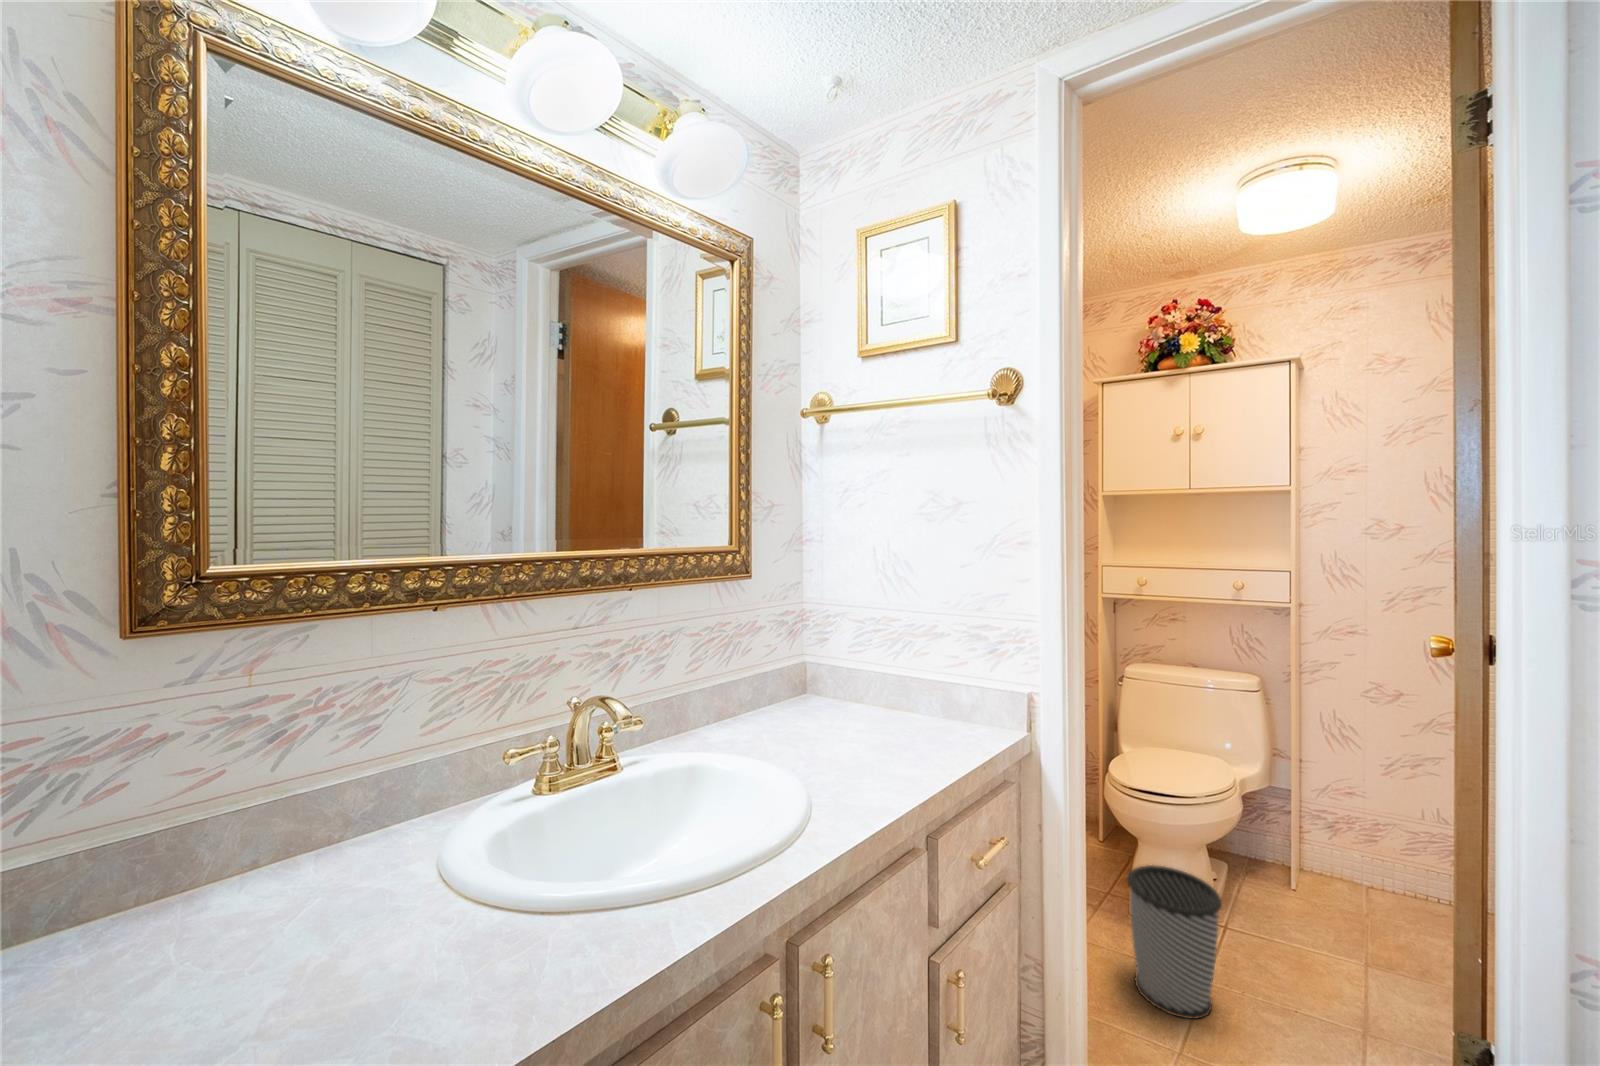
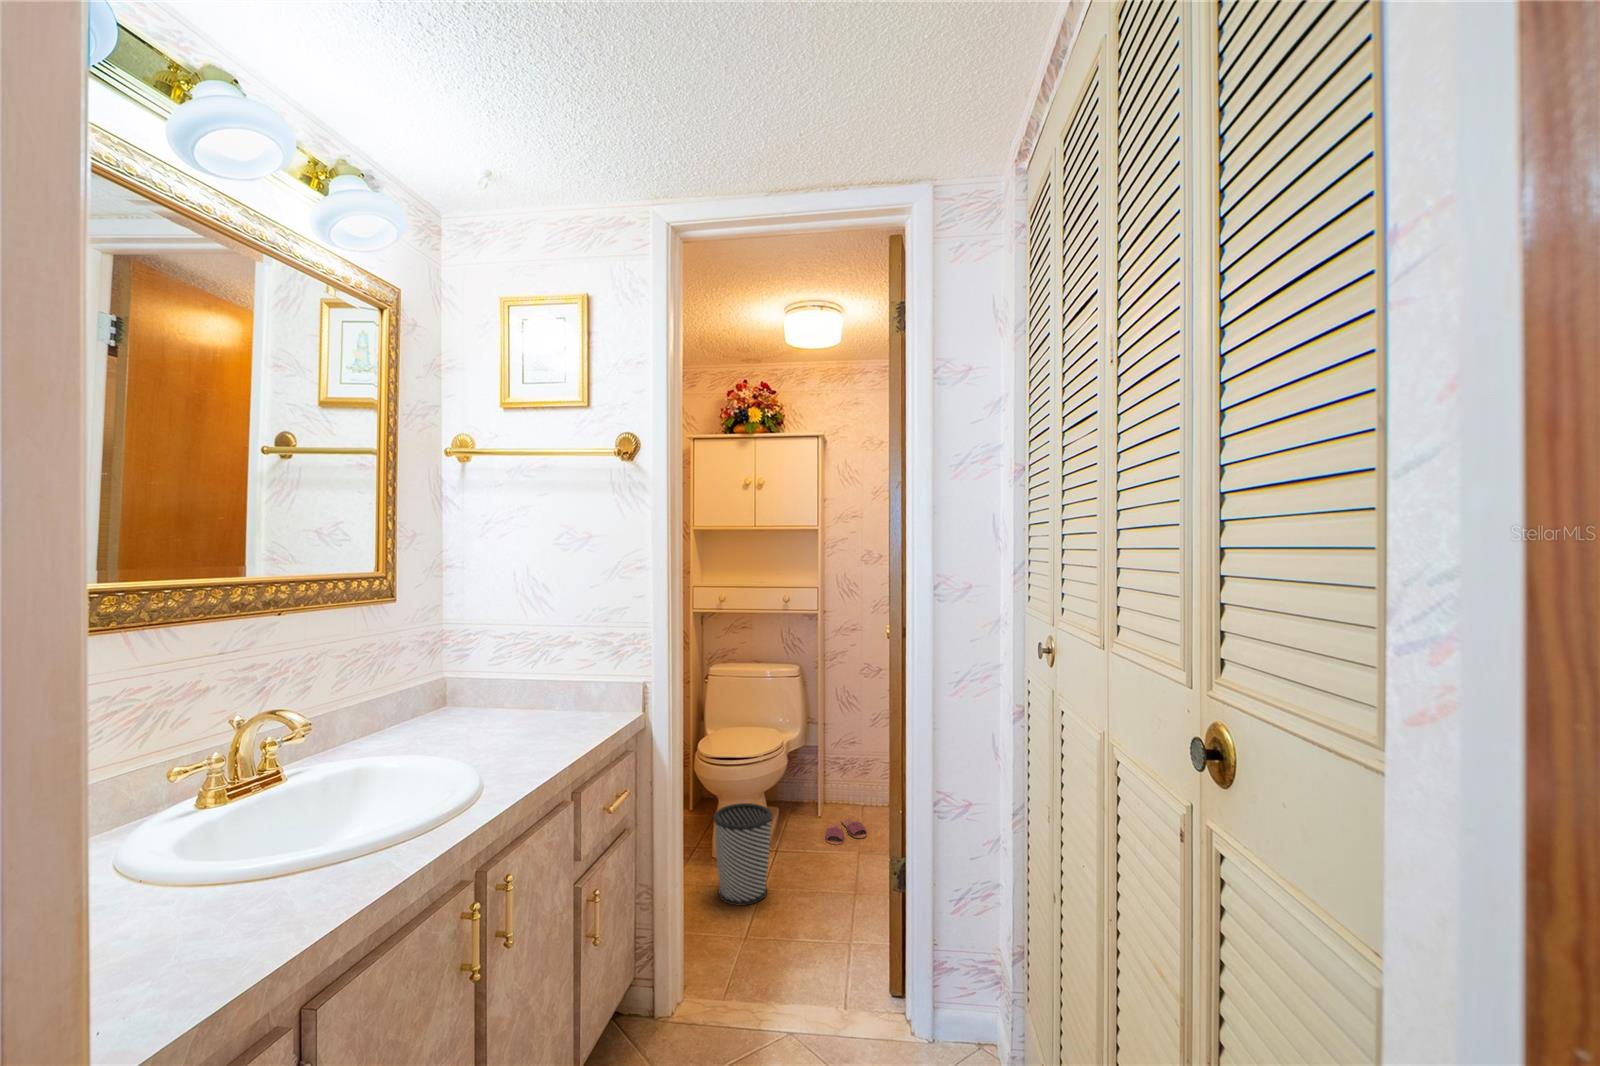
slippers: none [1308,919,1390,965] -> present [825,818,867,845]

